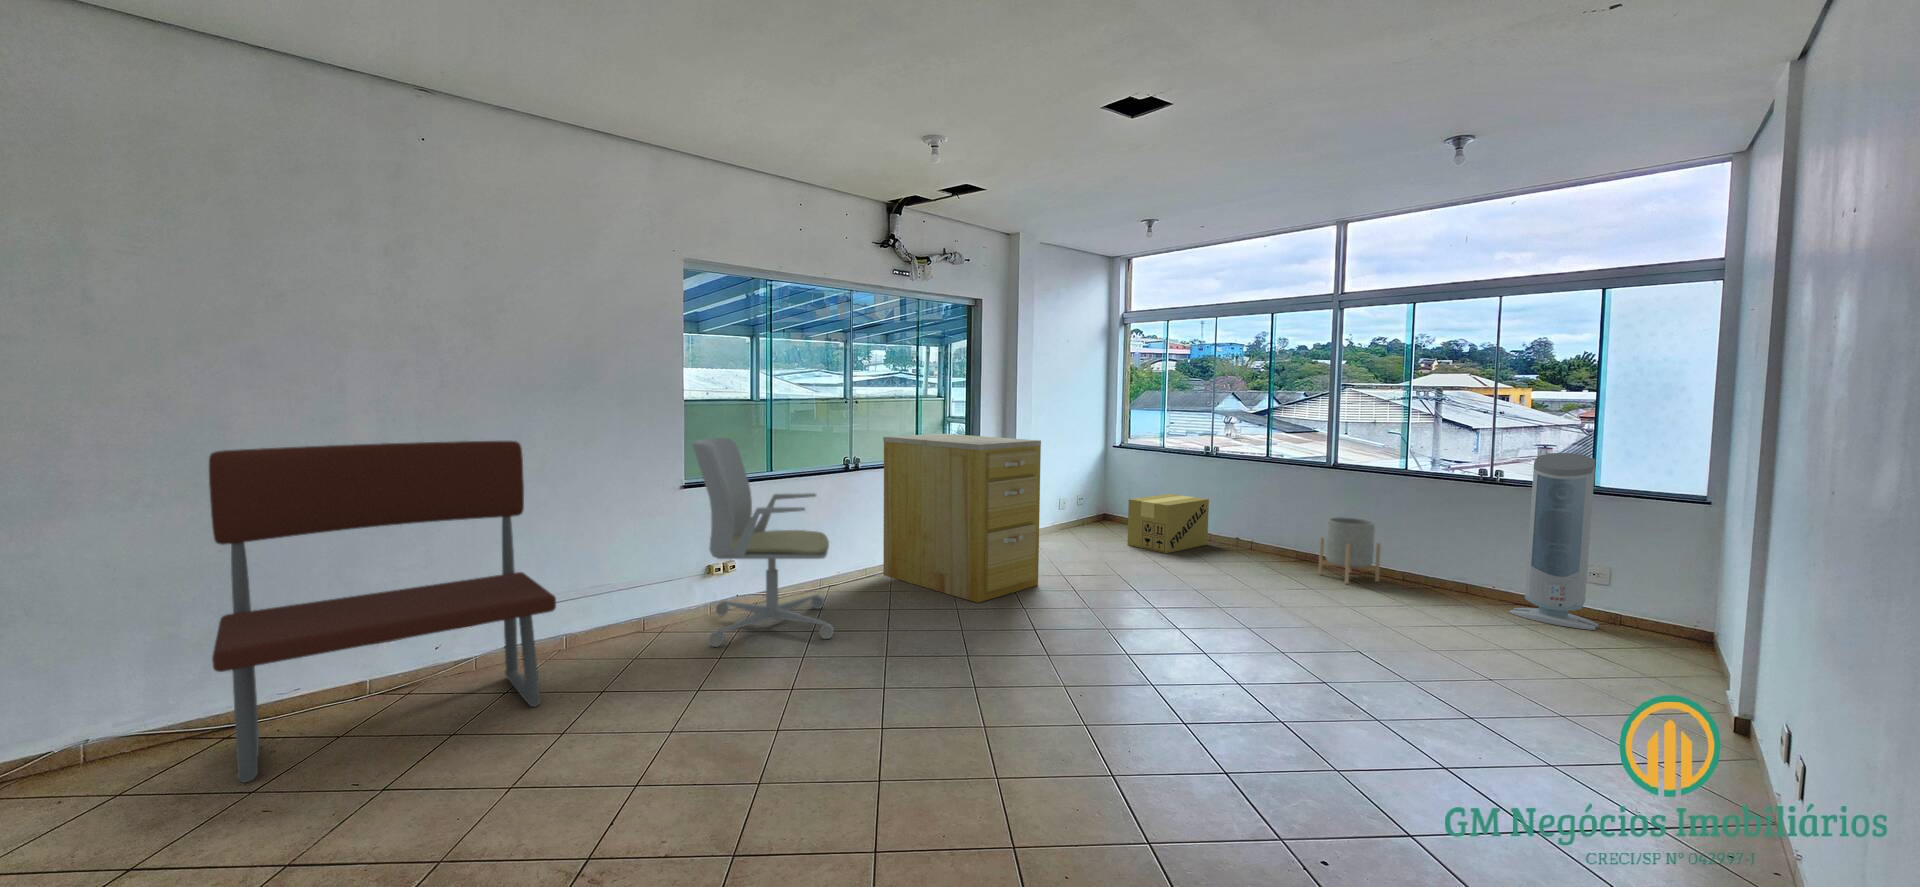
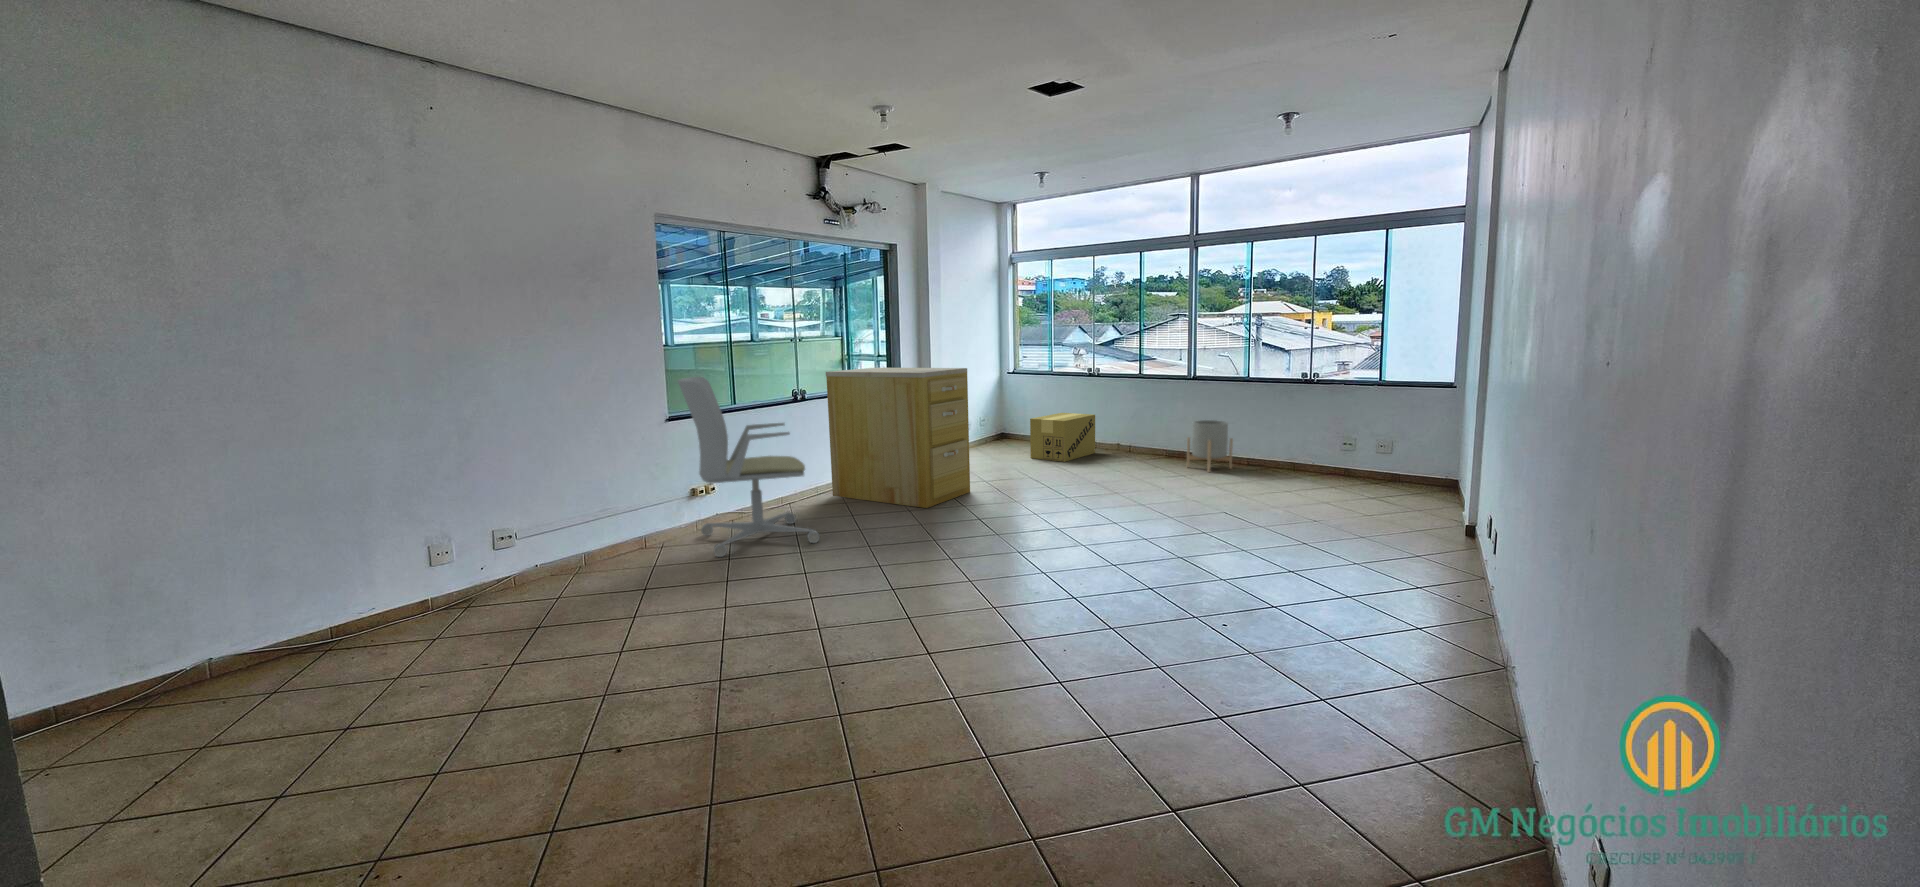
bench: present [209,441,556,782] -> none [286,383,612,682]
air purifier: present [1510,453,1599,630] -> none [1324,358,1383,487]

